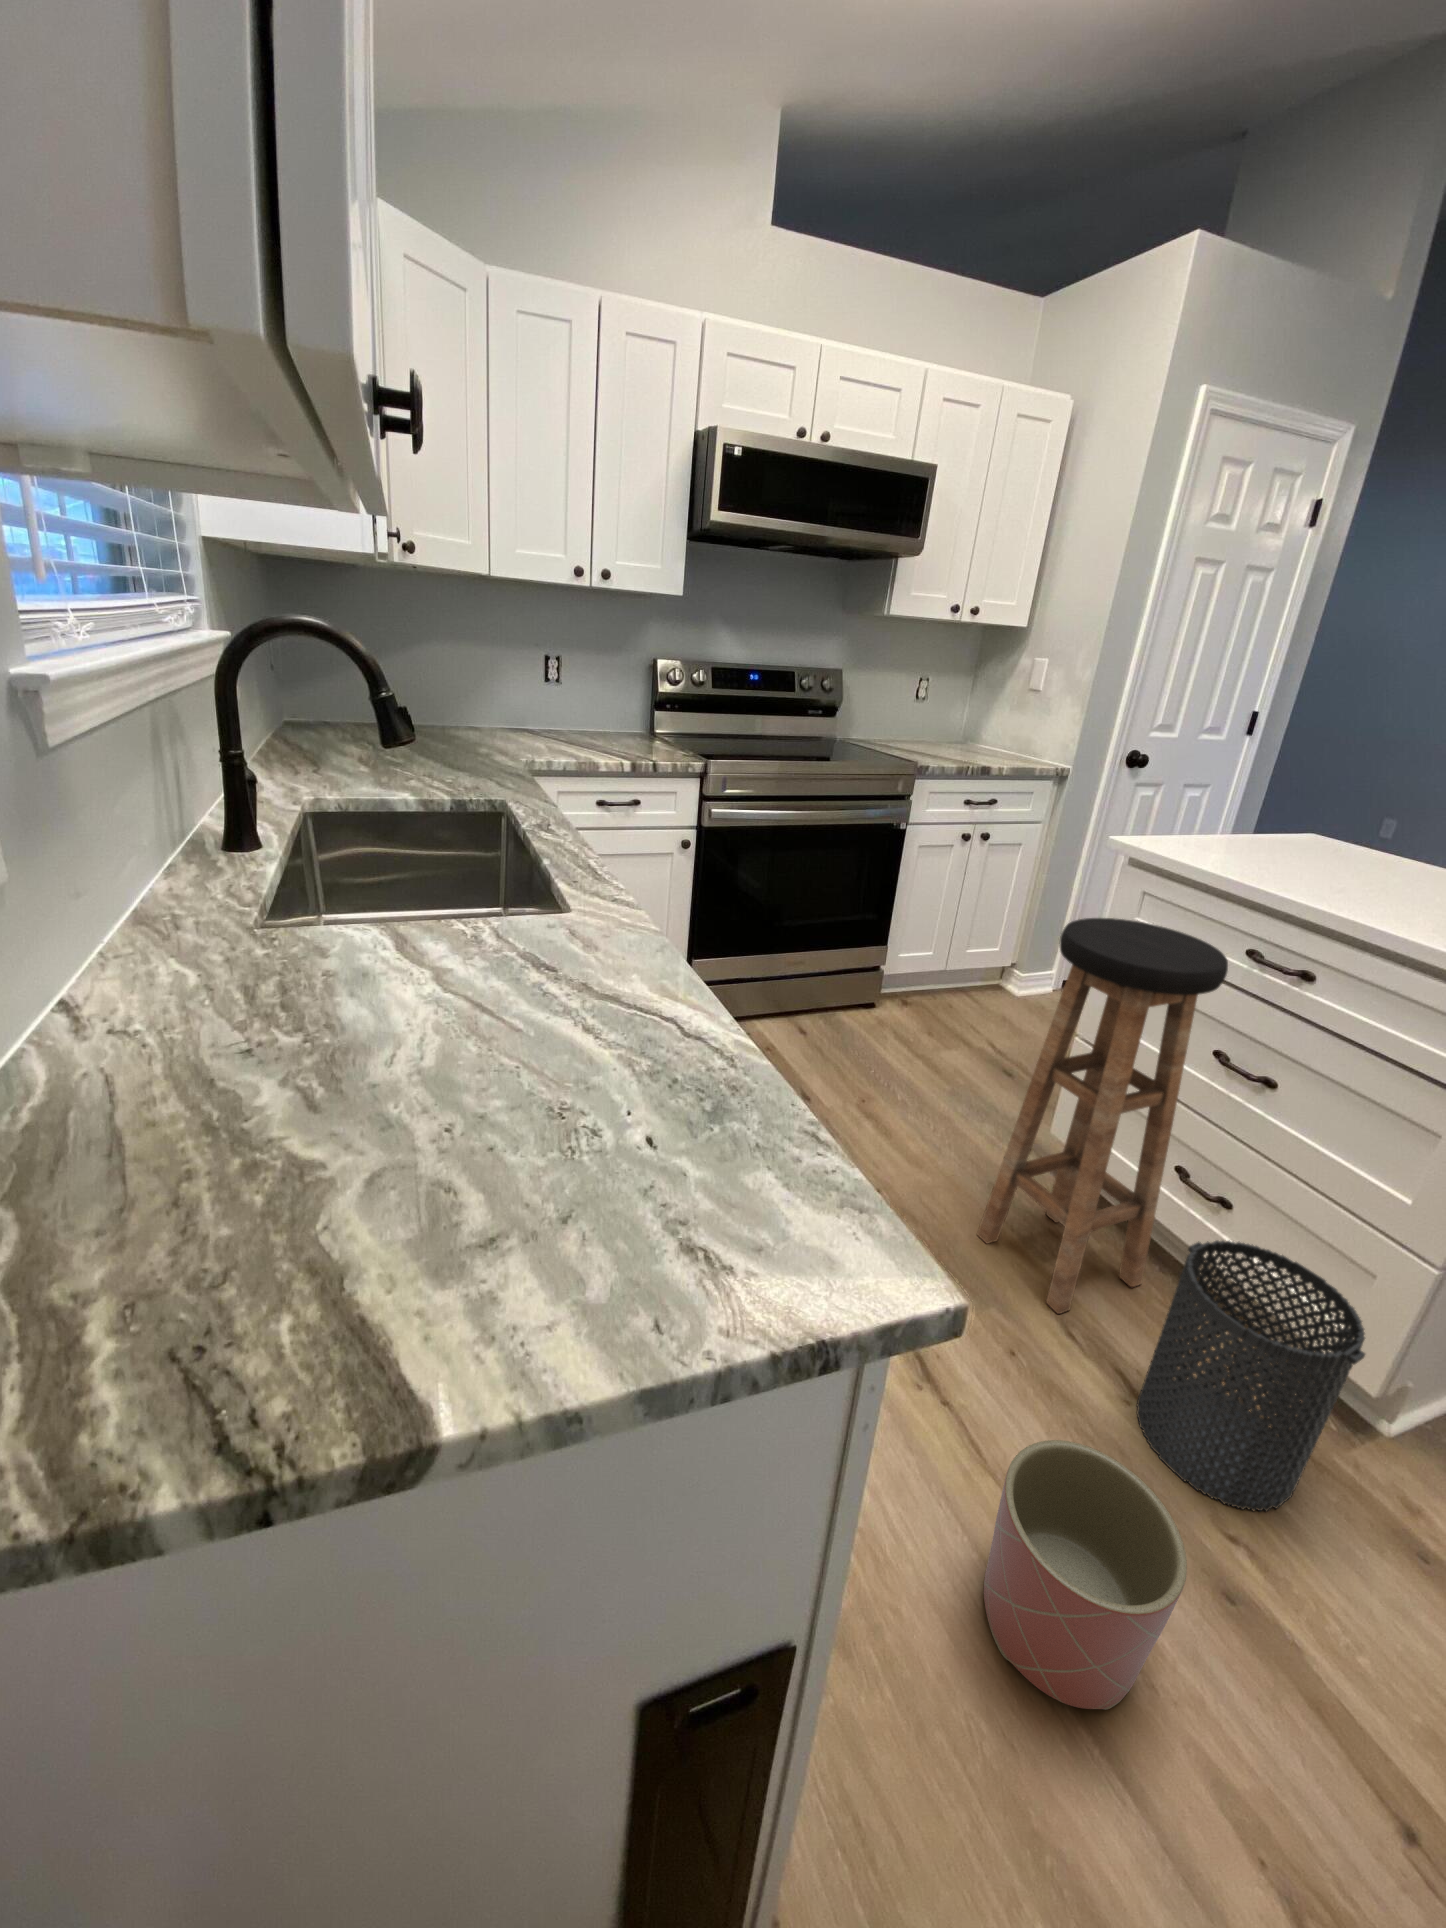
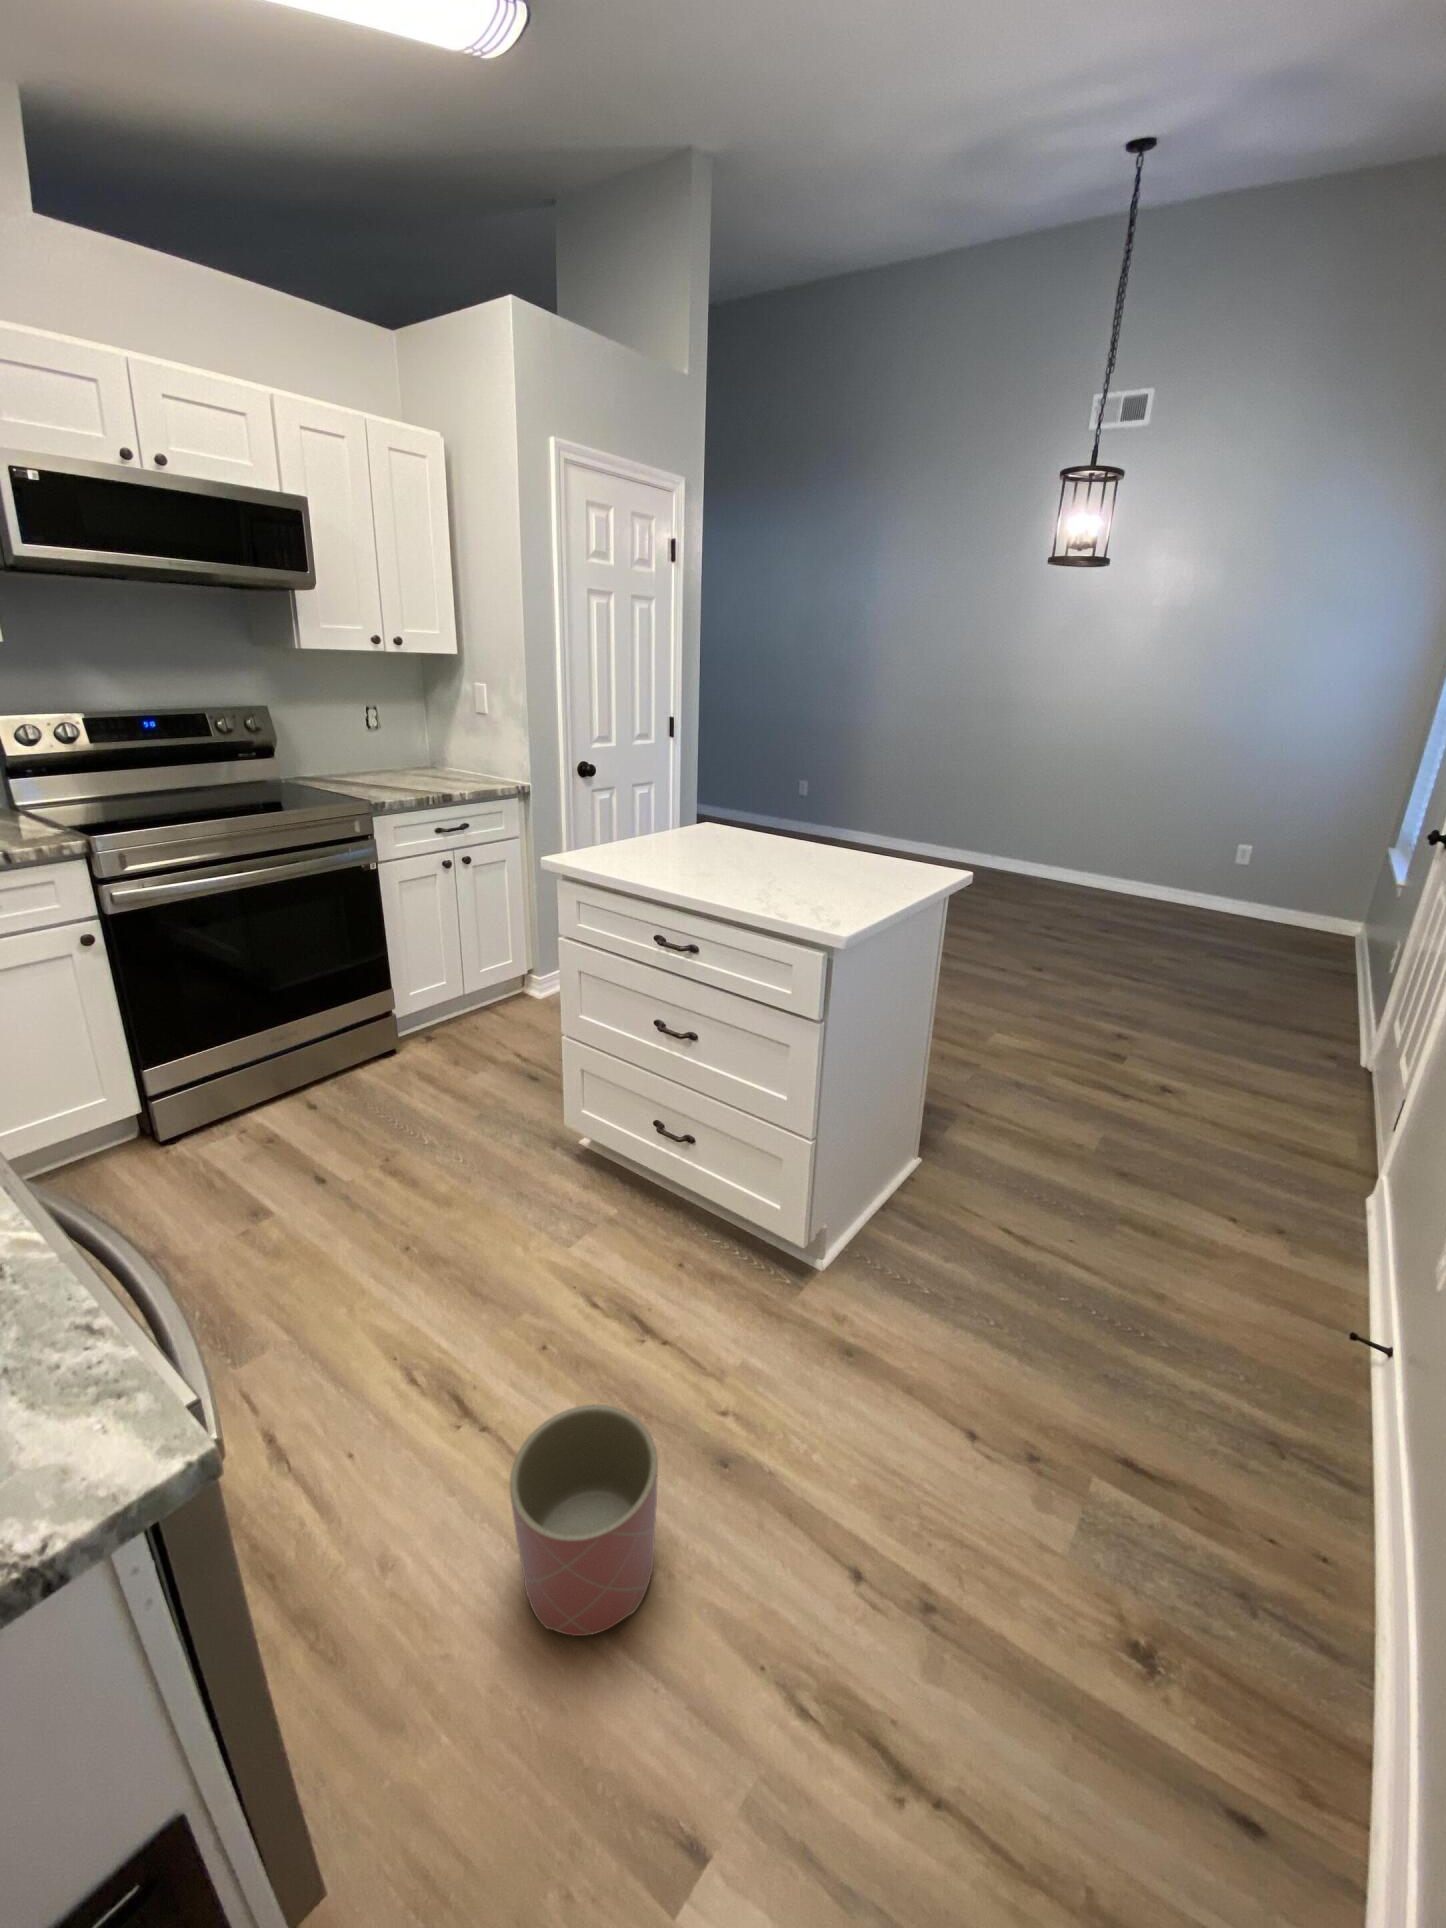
bar stool: present [977,918,1228,1314] -> none [498,929,652,1292]
trash can: present [1137,1240,1365,1511] -> none [648,1171,769,1387]

